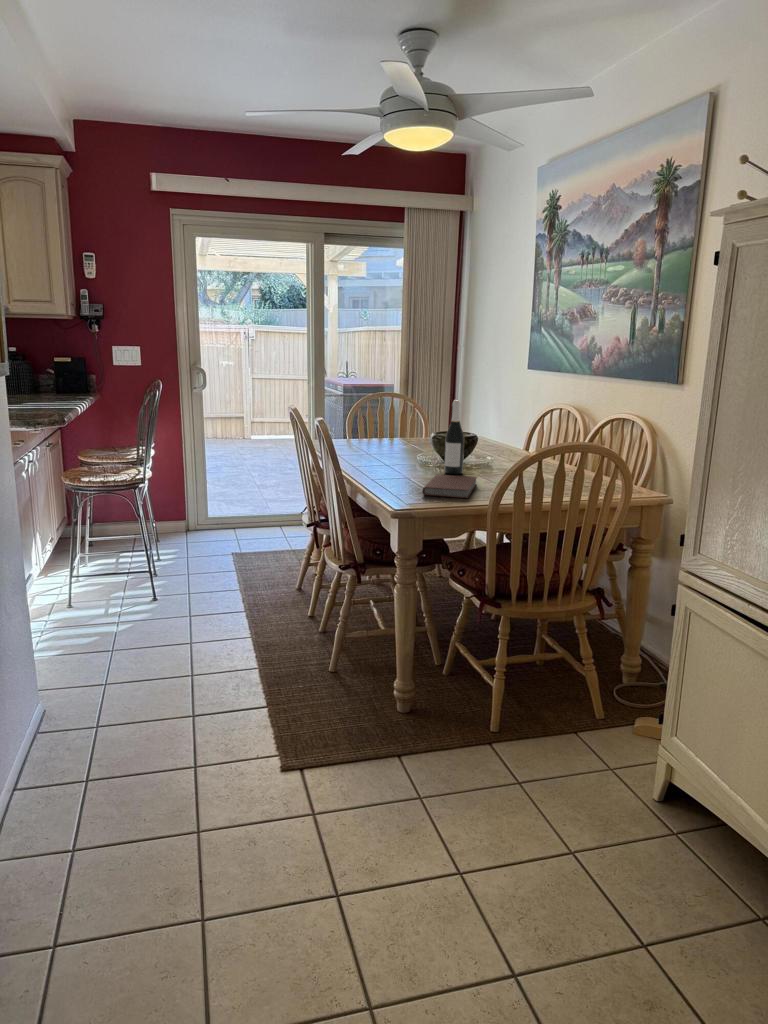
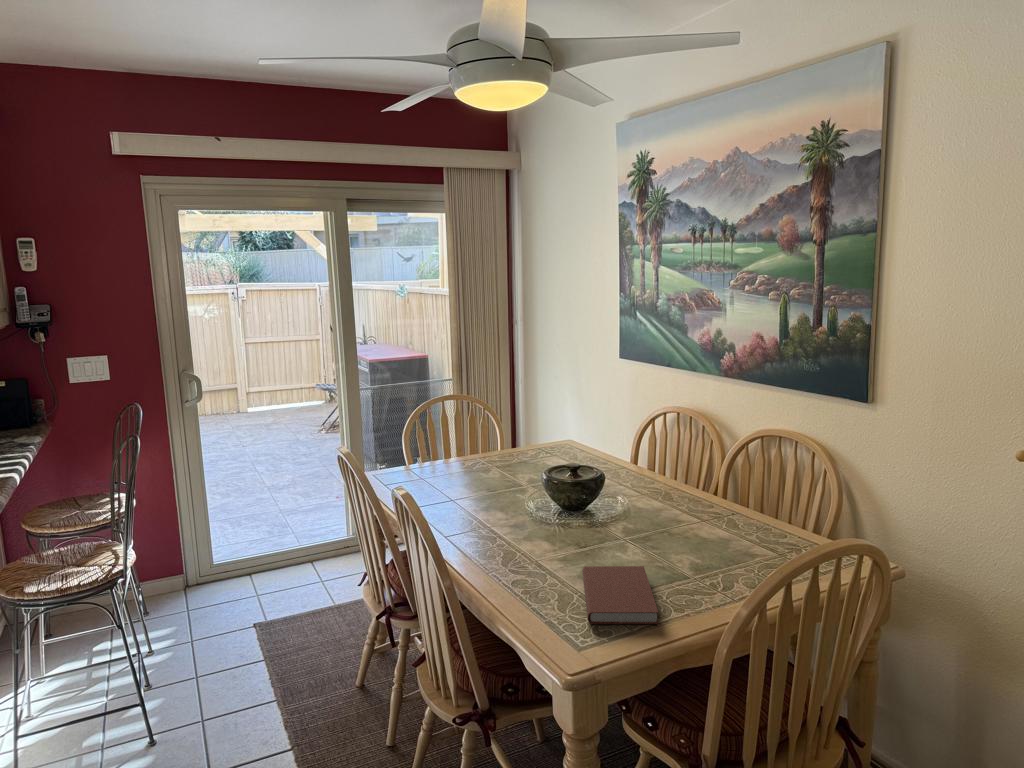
wine bottle: present [444,400,464,474] -> none [579,448,605,549]

